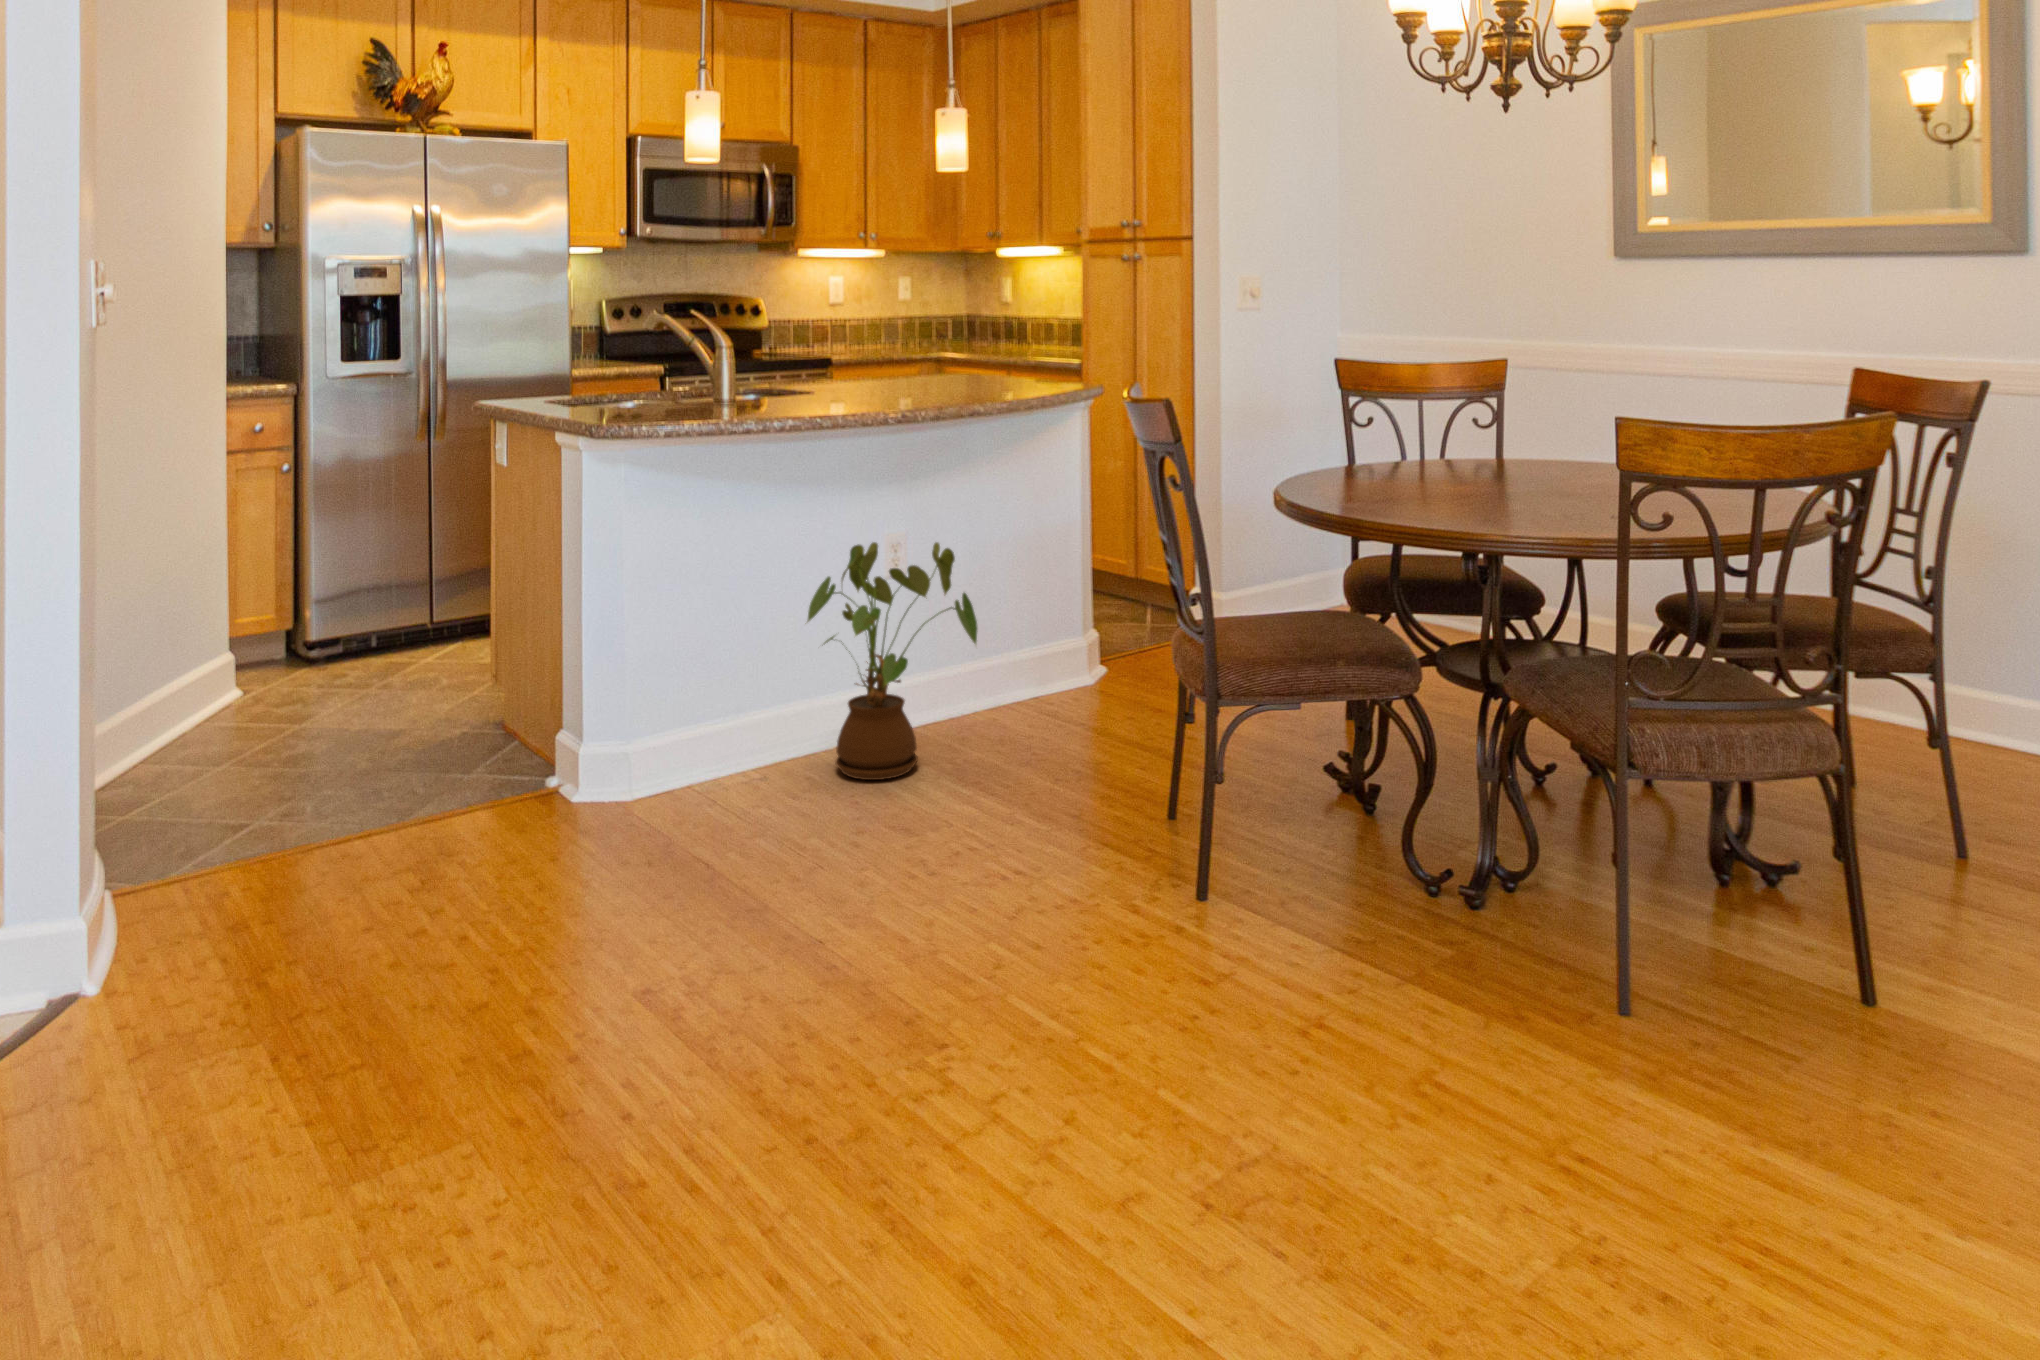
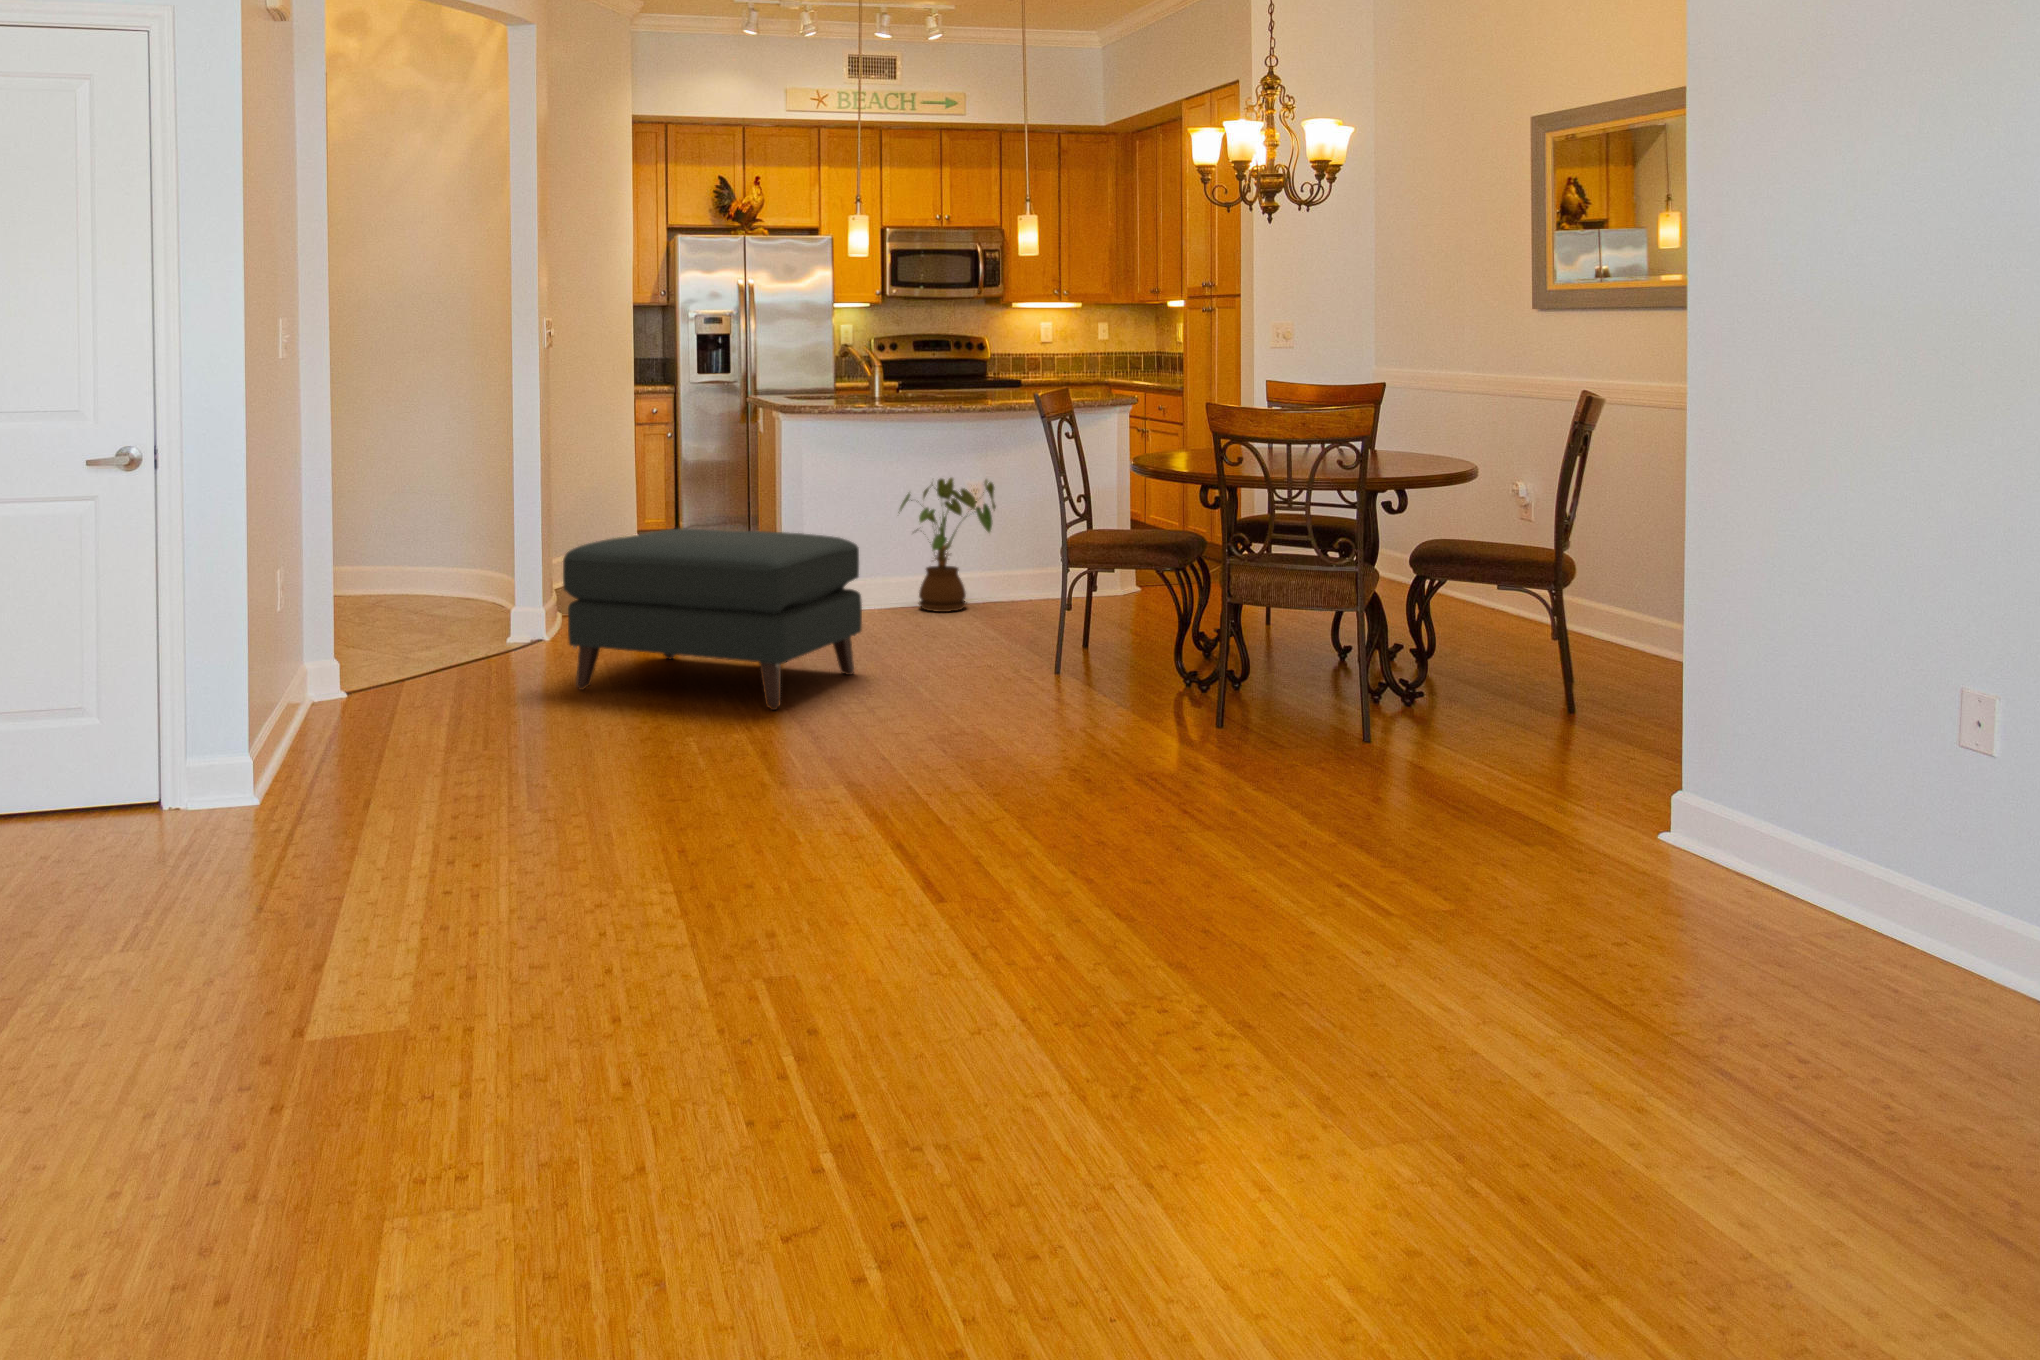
ottoman: none [182,751,907,1267] -> present [563,528,862,710]

